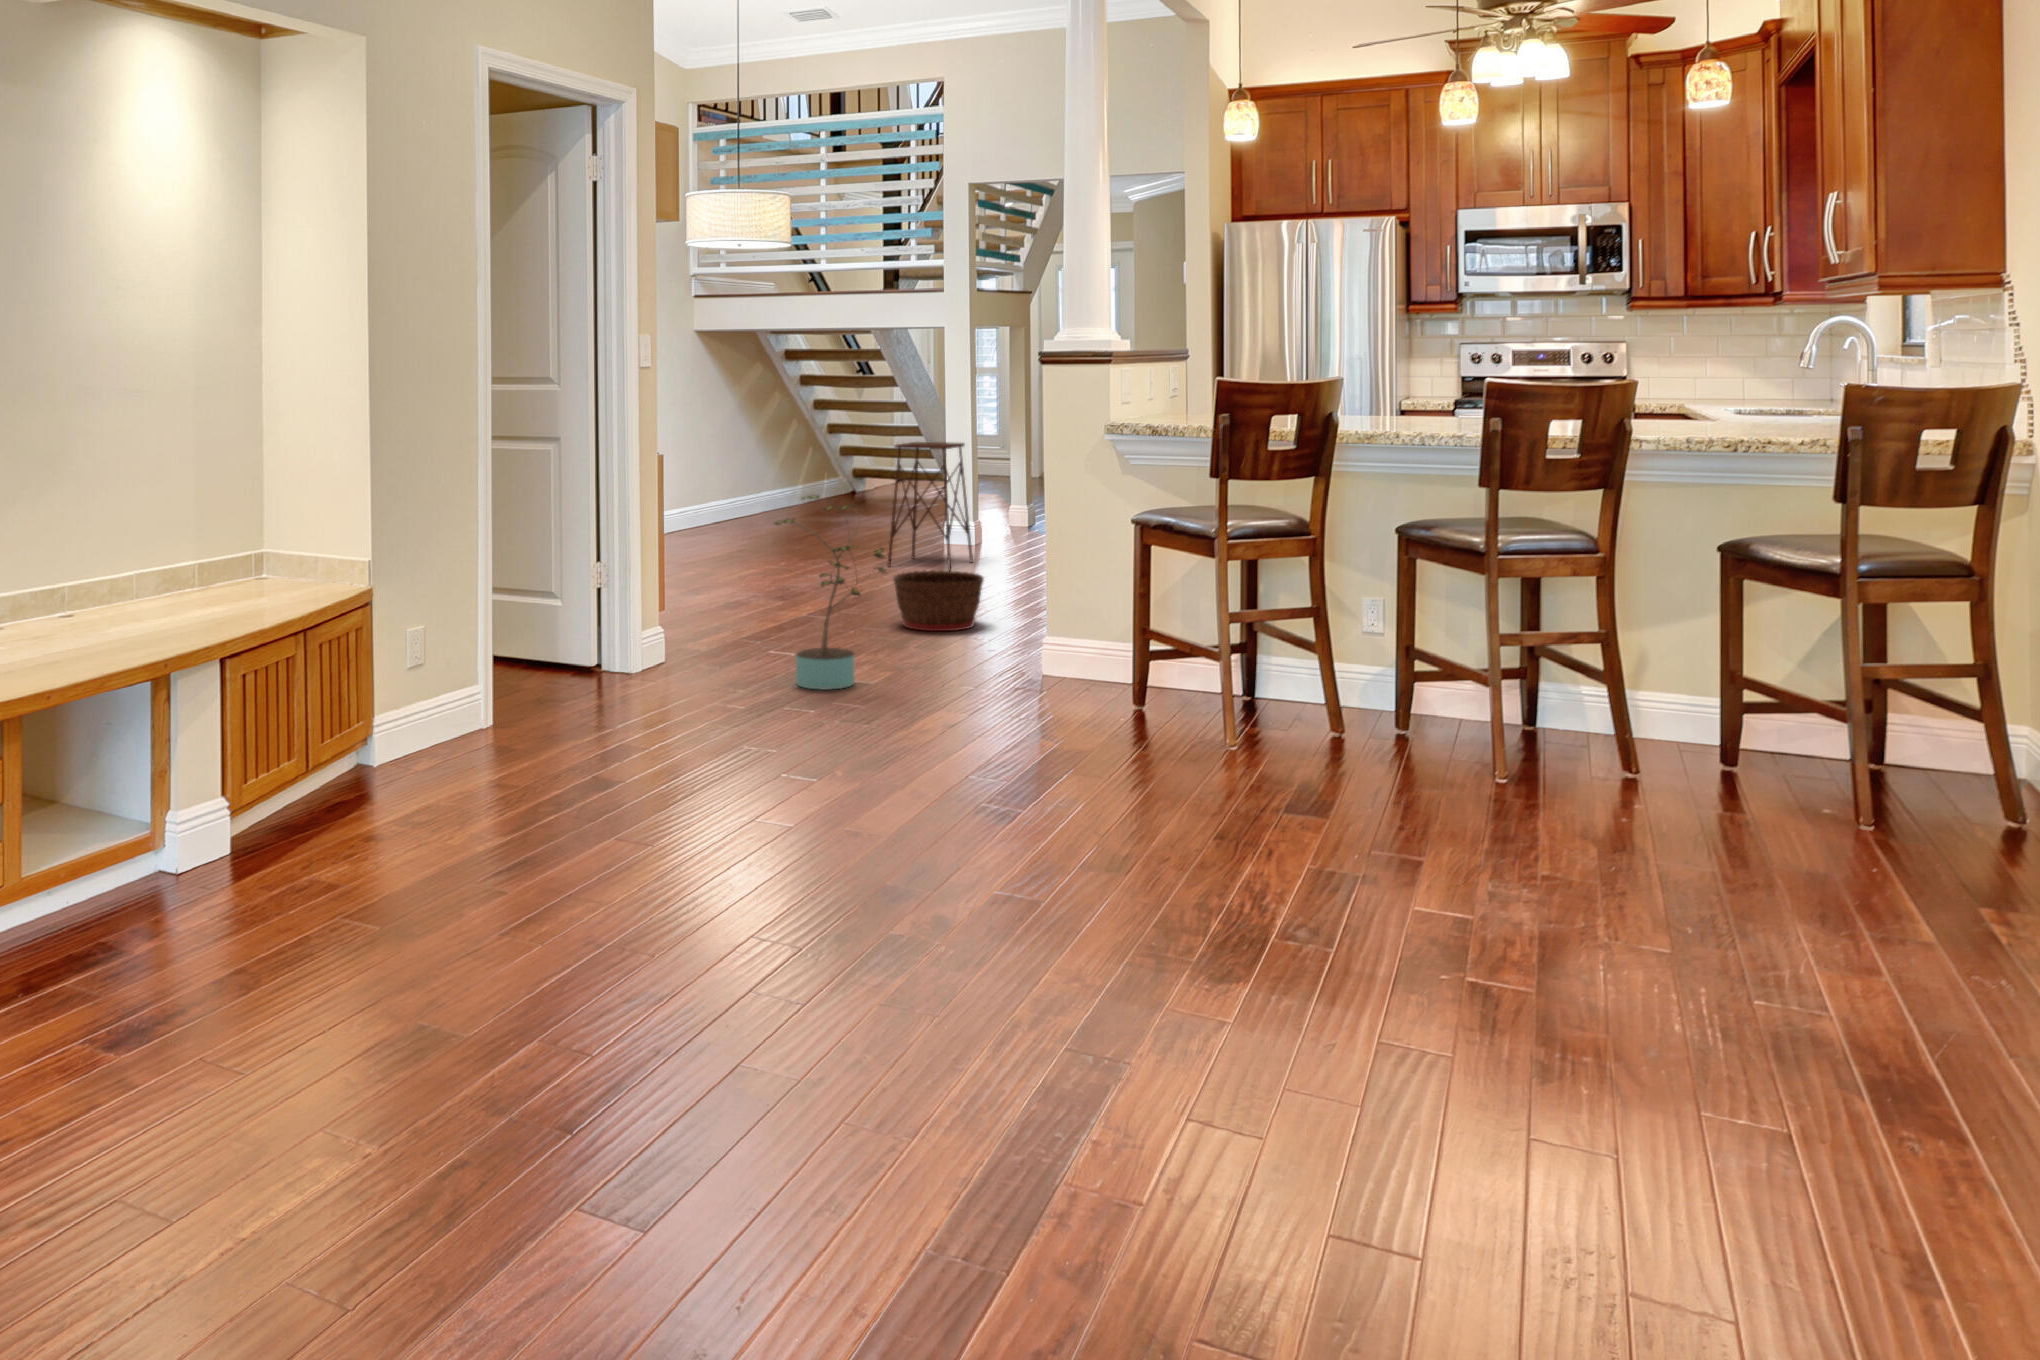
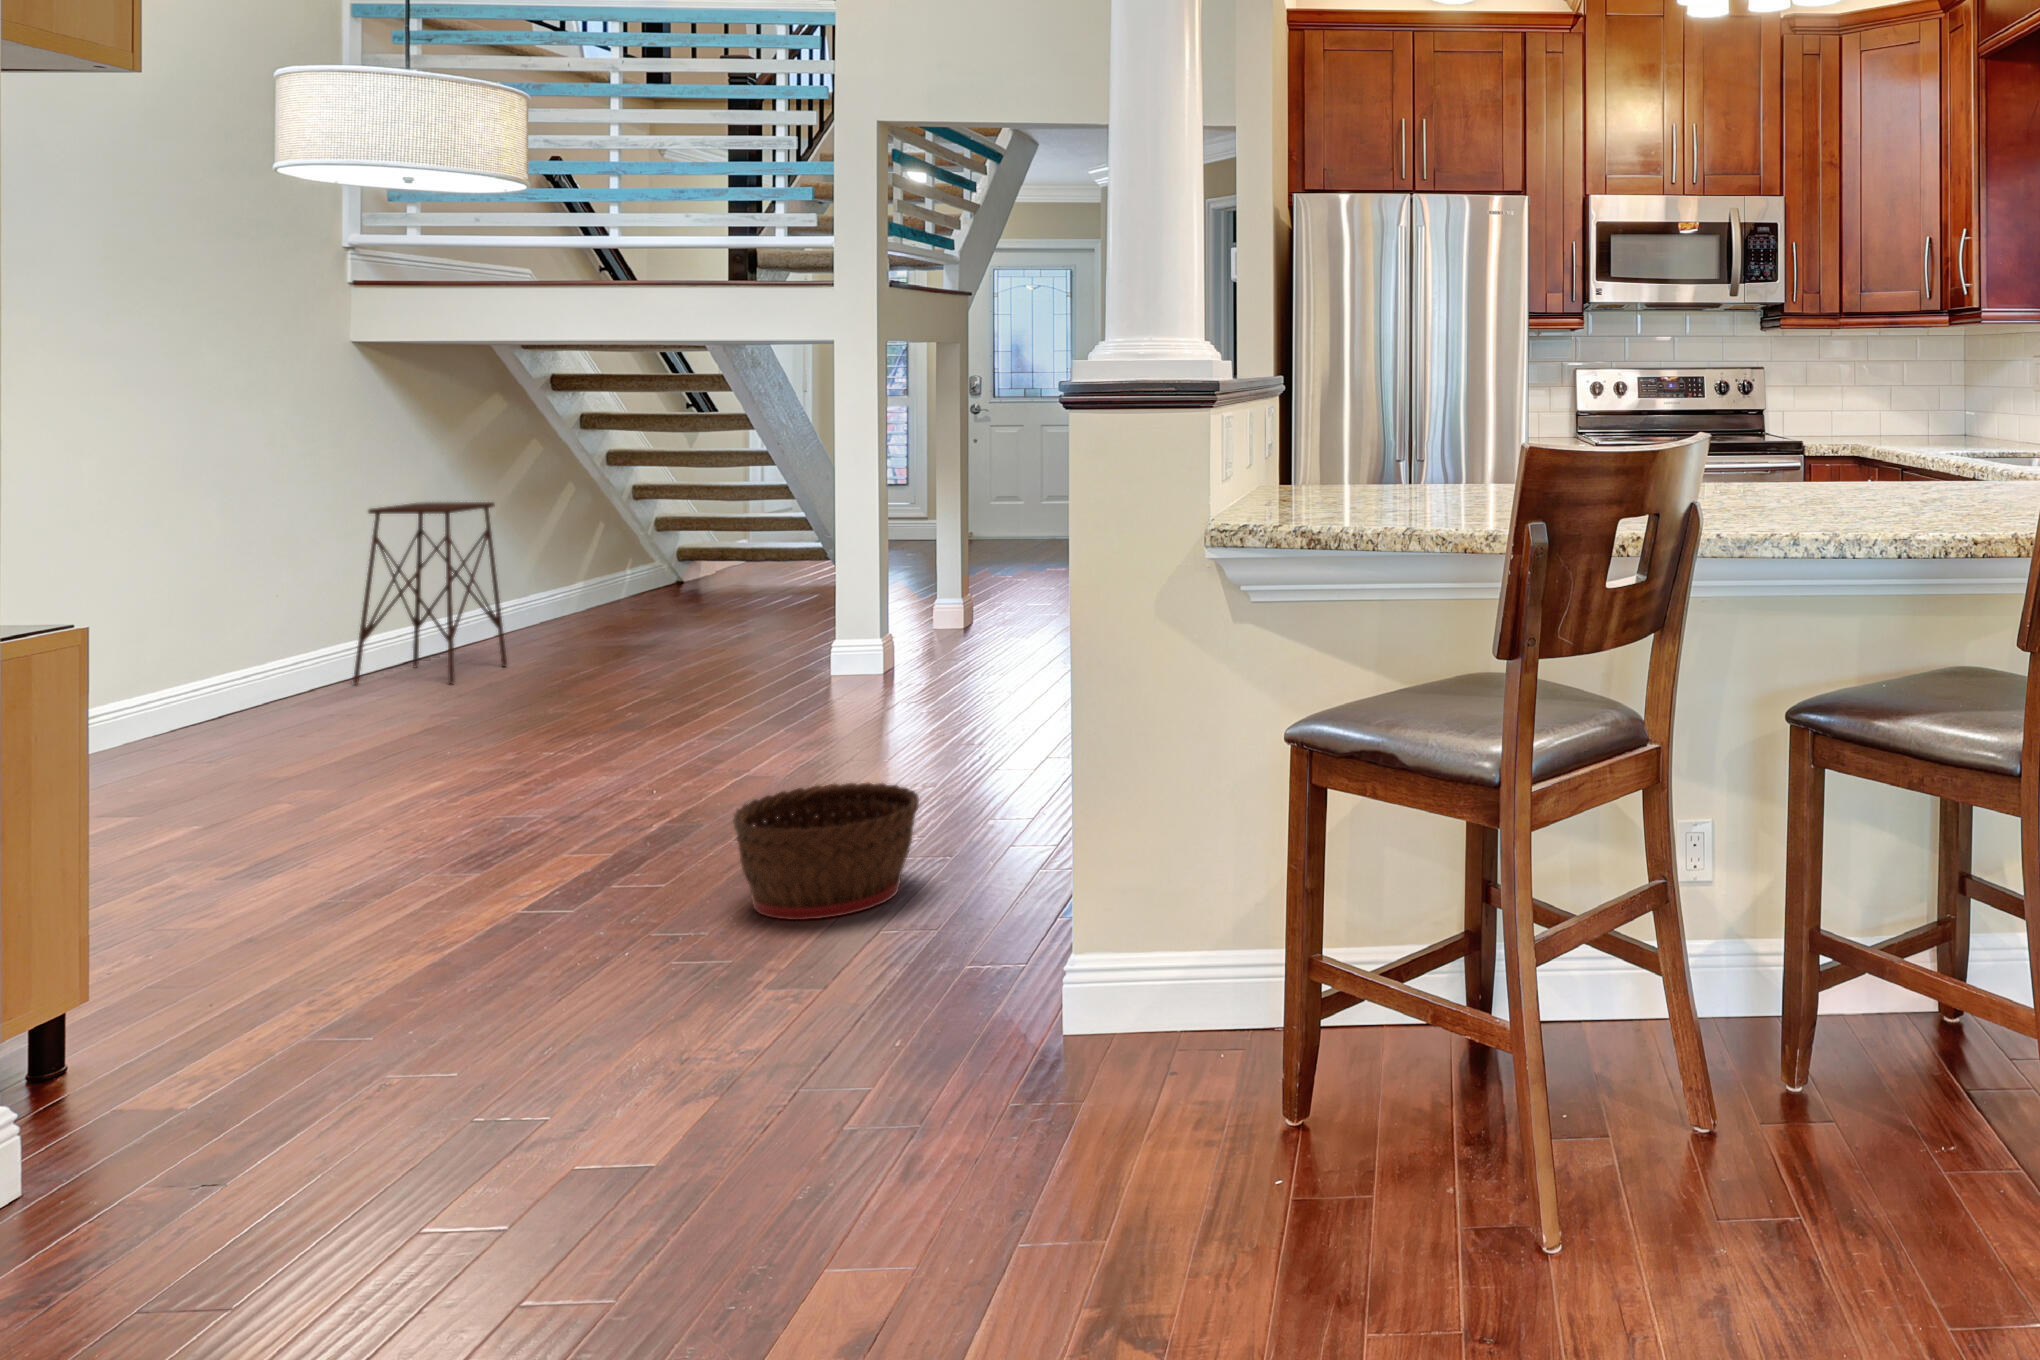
side table: present [888,442,973,570] -> present [353,502,507,685]
potted plant: present [775,495,887,690] -> none [388,717,713,1214]

